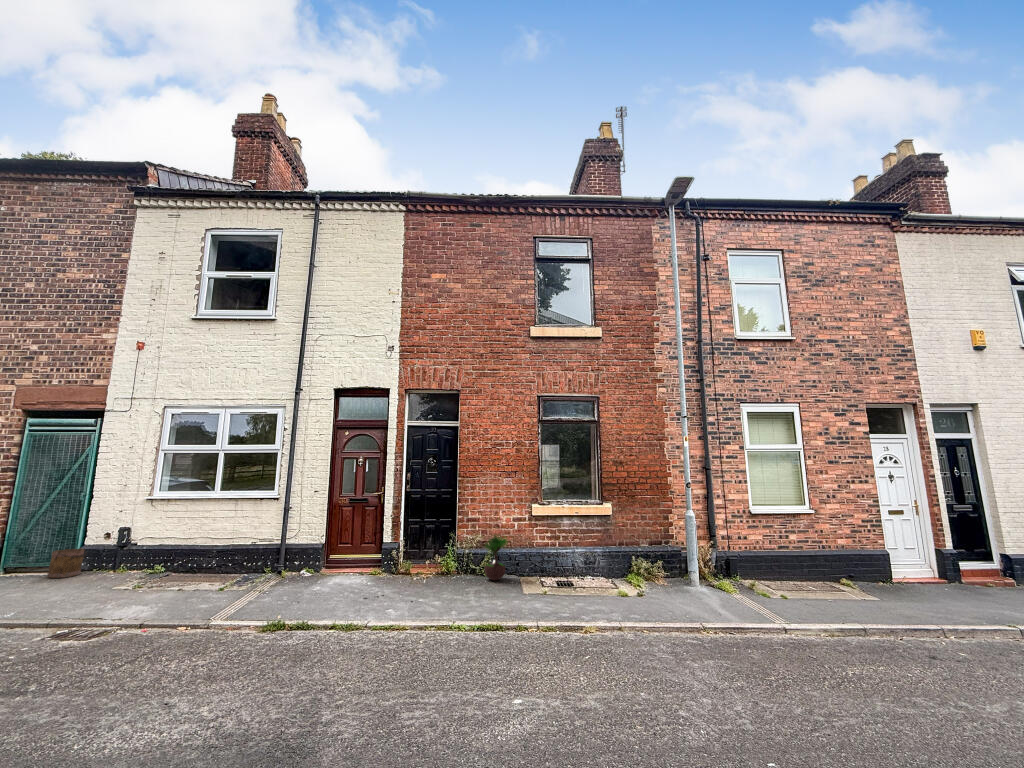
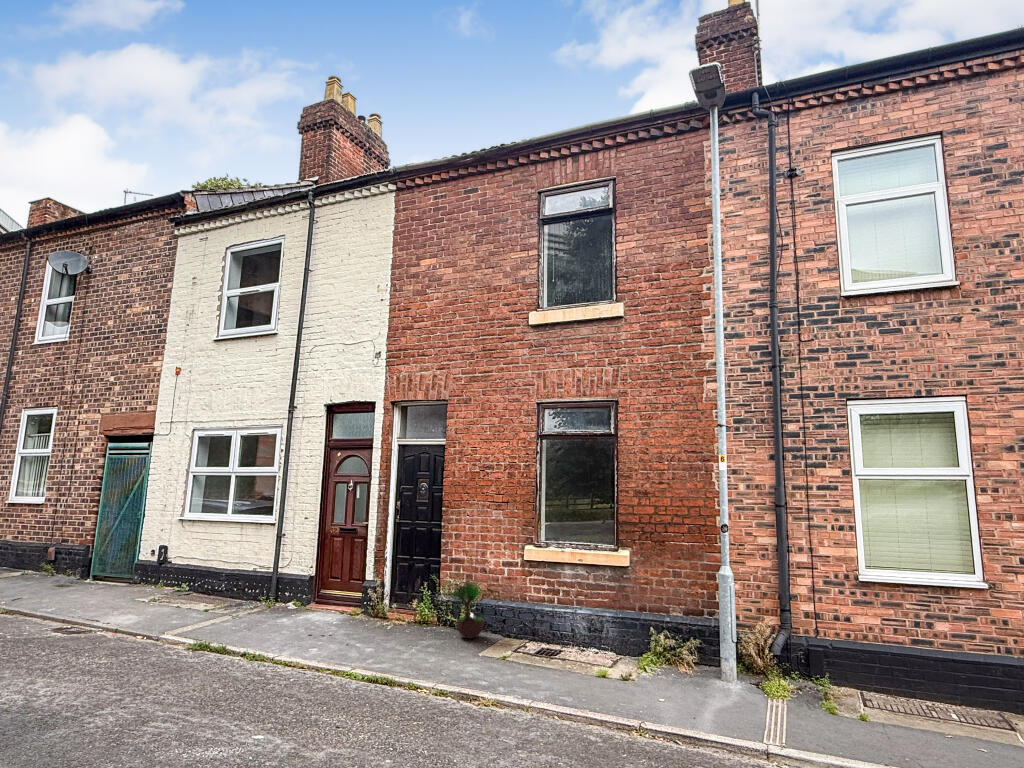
bucket: present [48,548,87,578] -> none [107,562,137,588]

